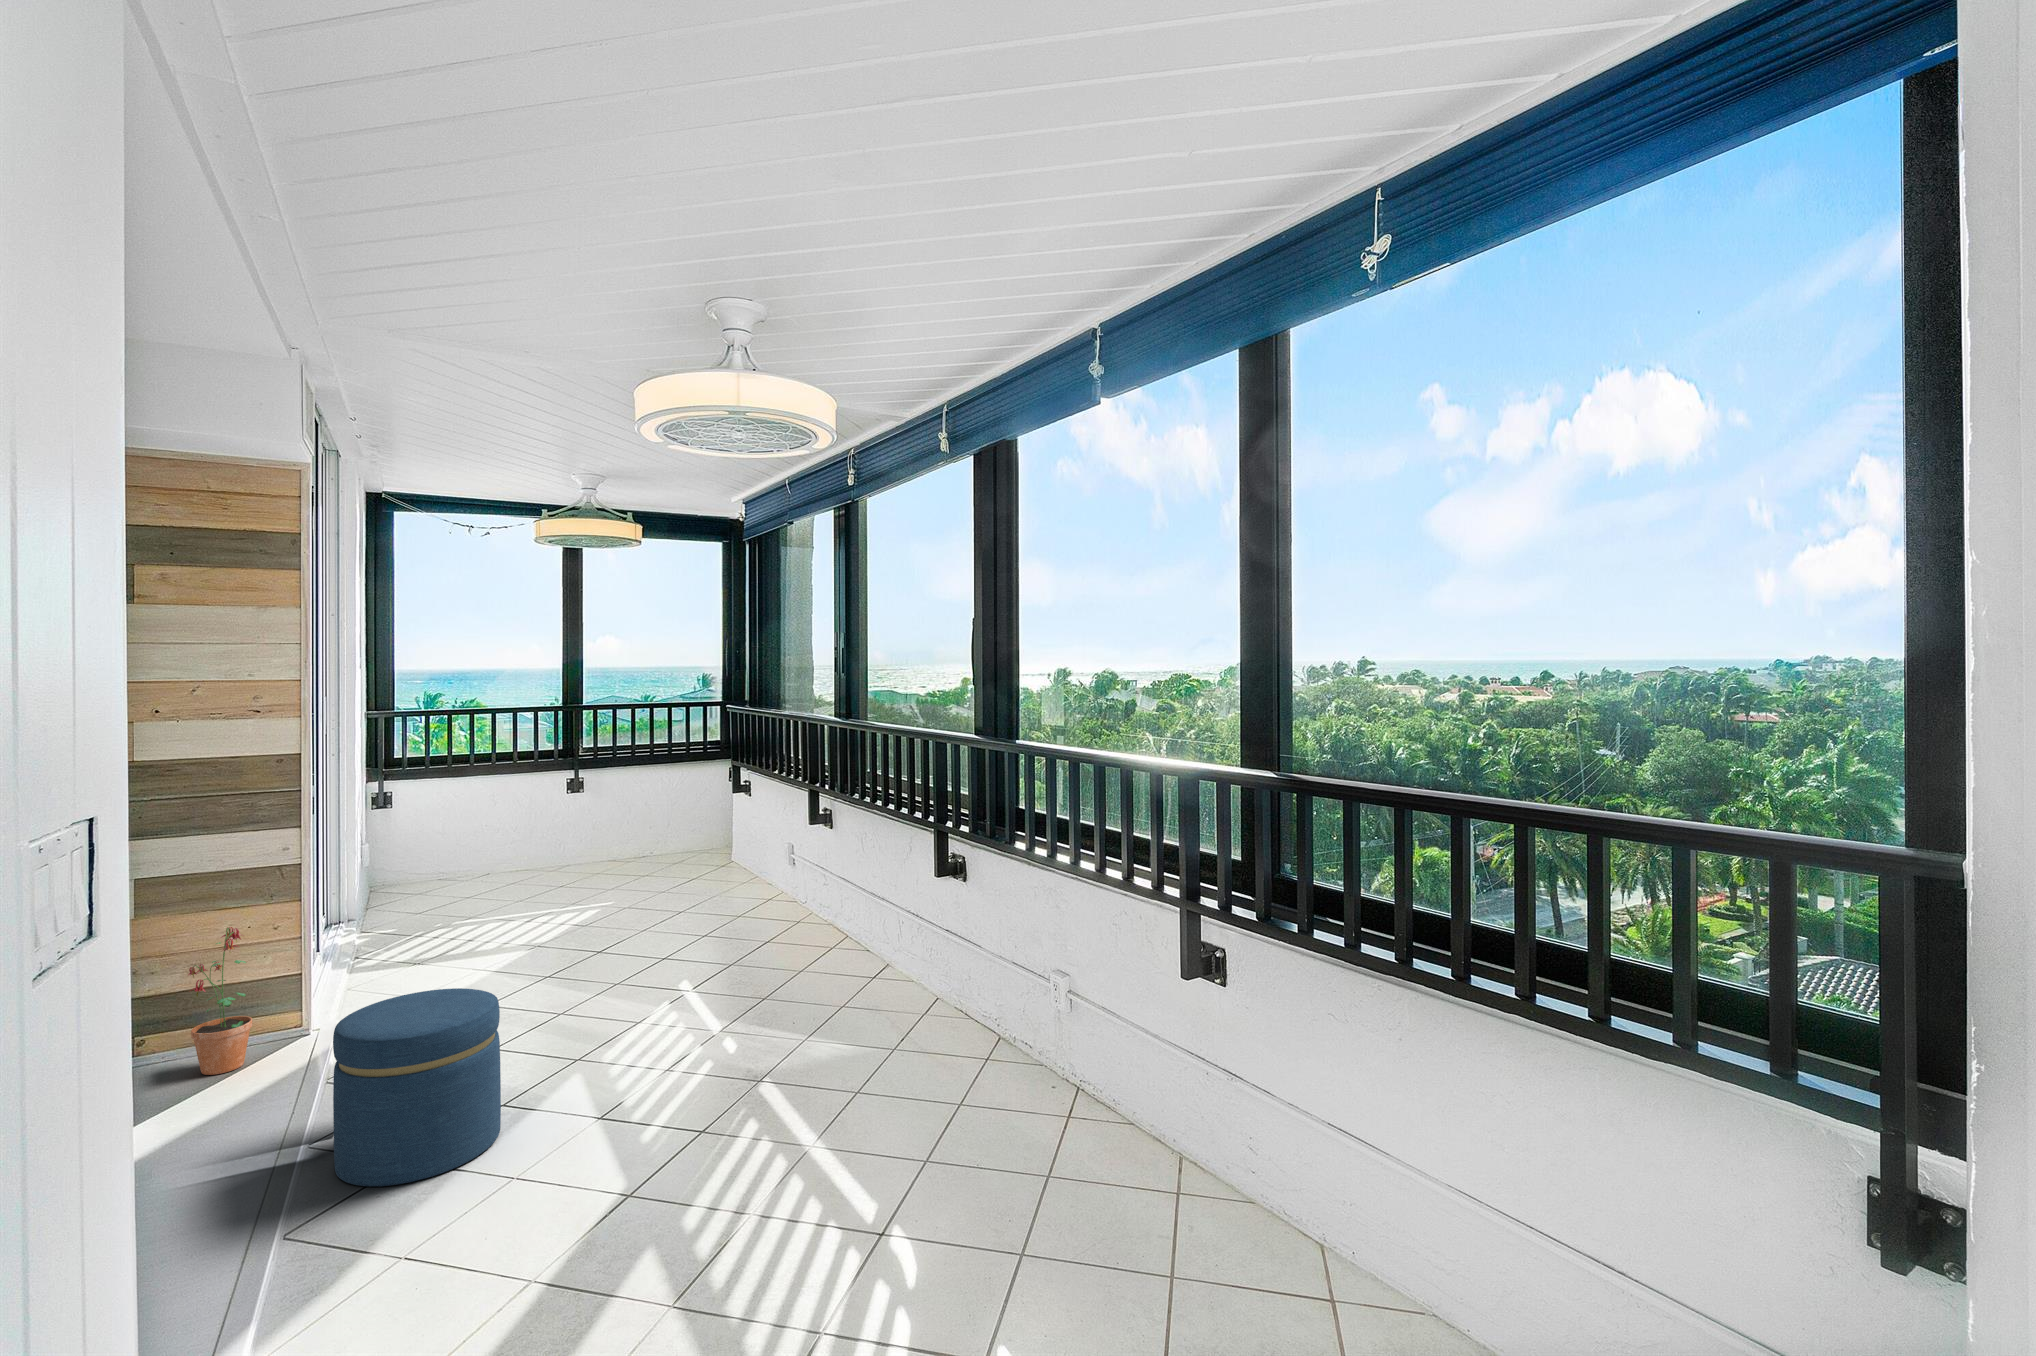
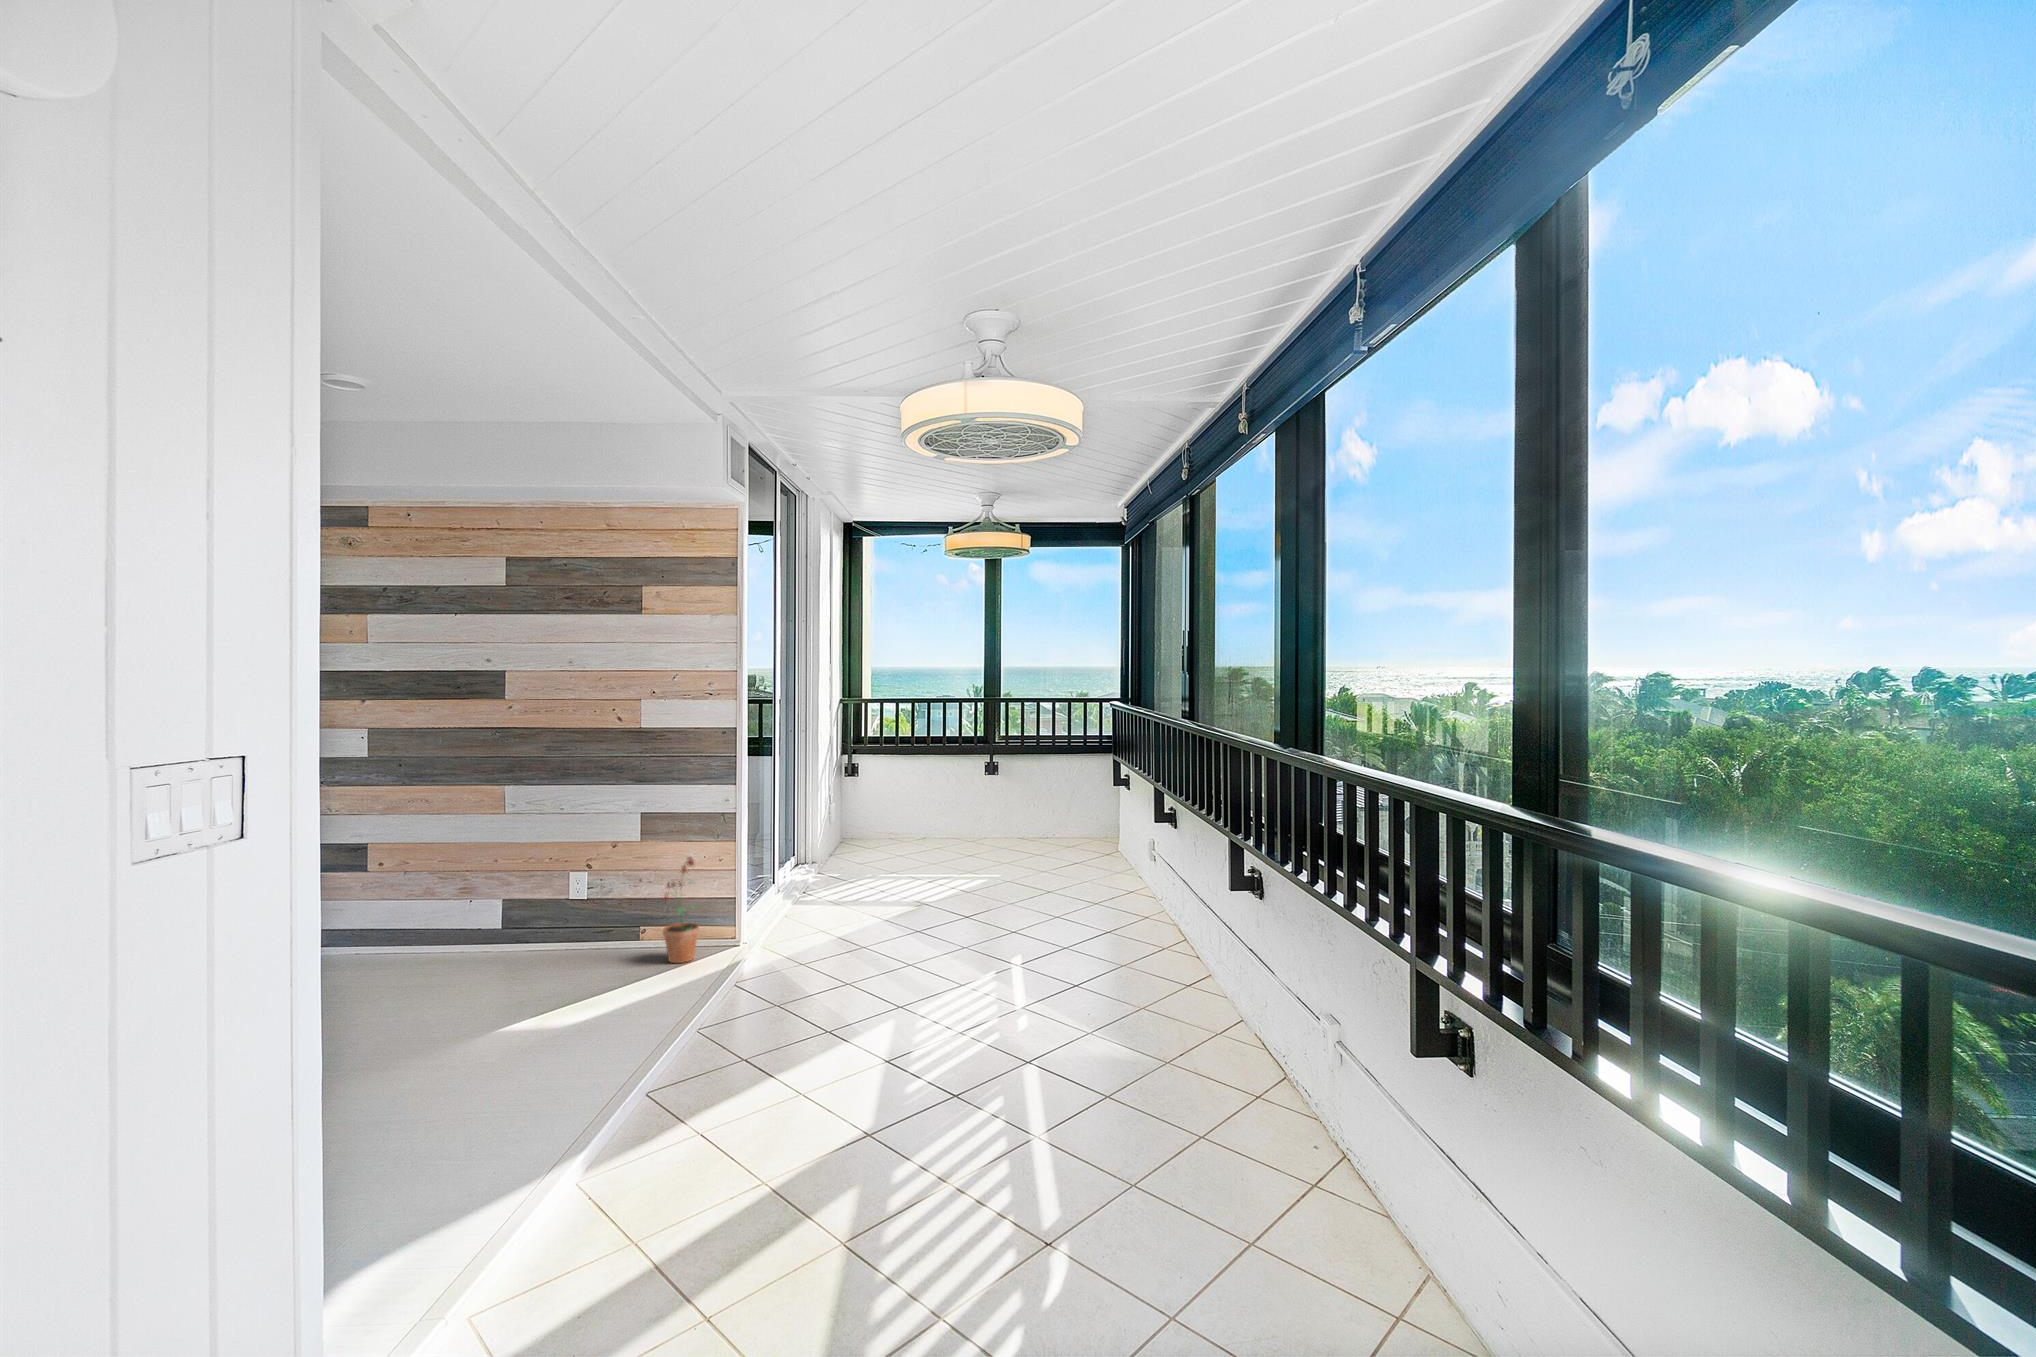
ottoman: present [333,988,501,1186] -> none [700,926,816,1077]

